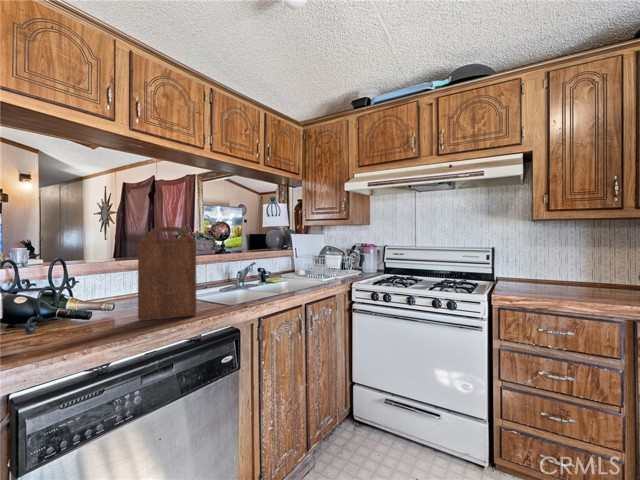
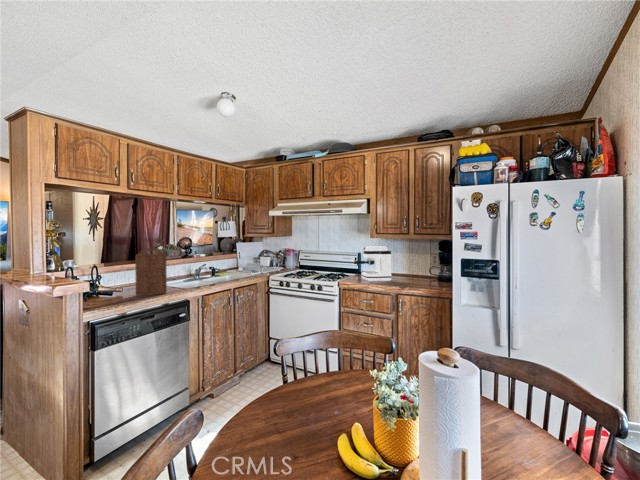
coffee maker: none [510,231,595,294] -> present [354,246,391,282]

